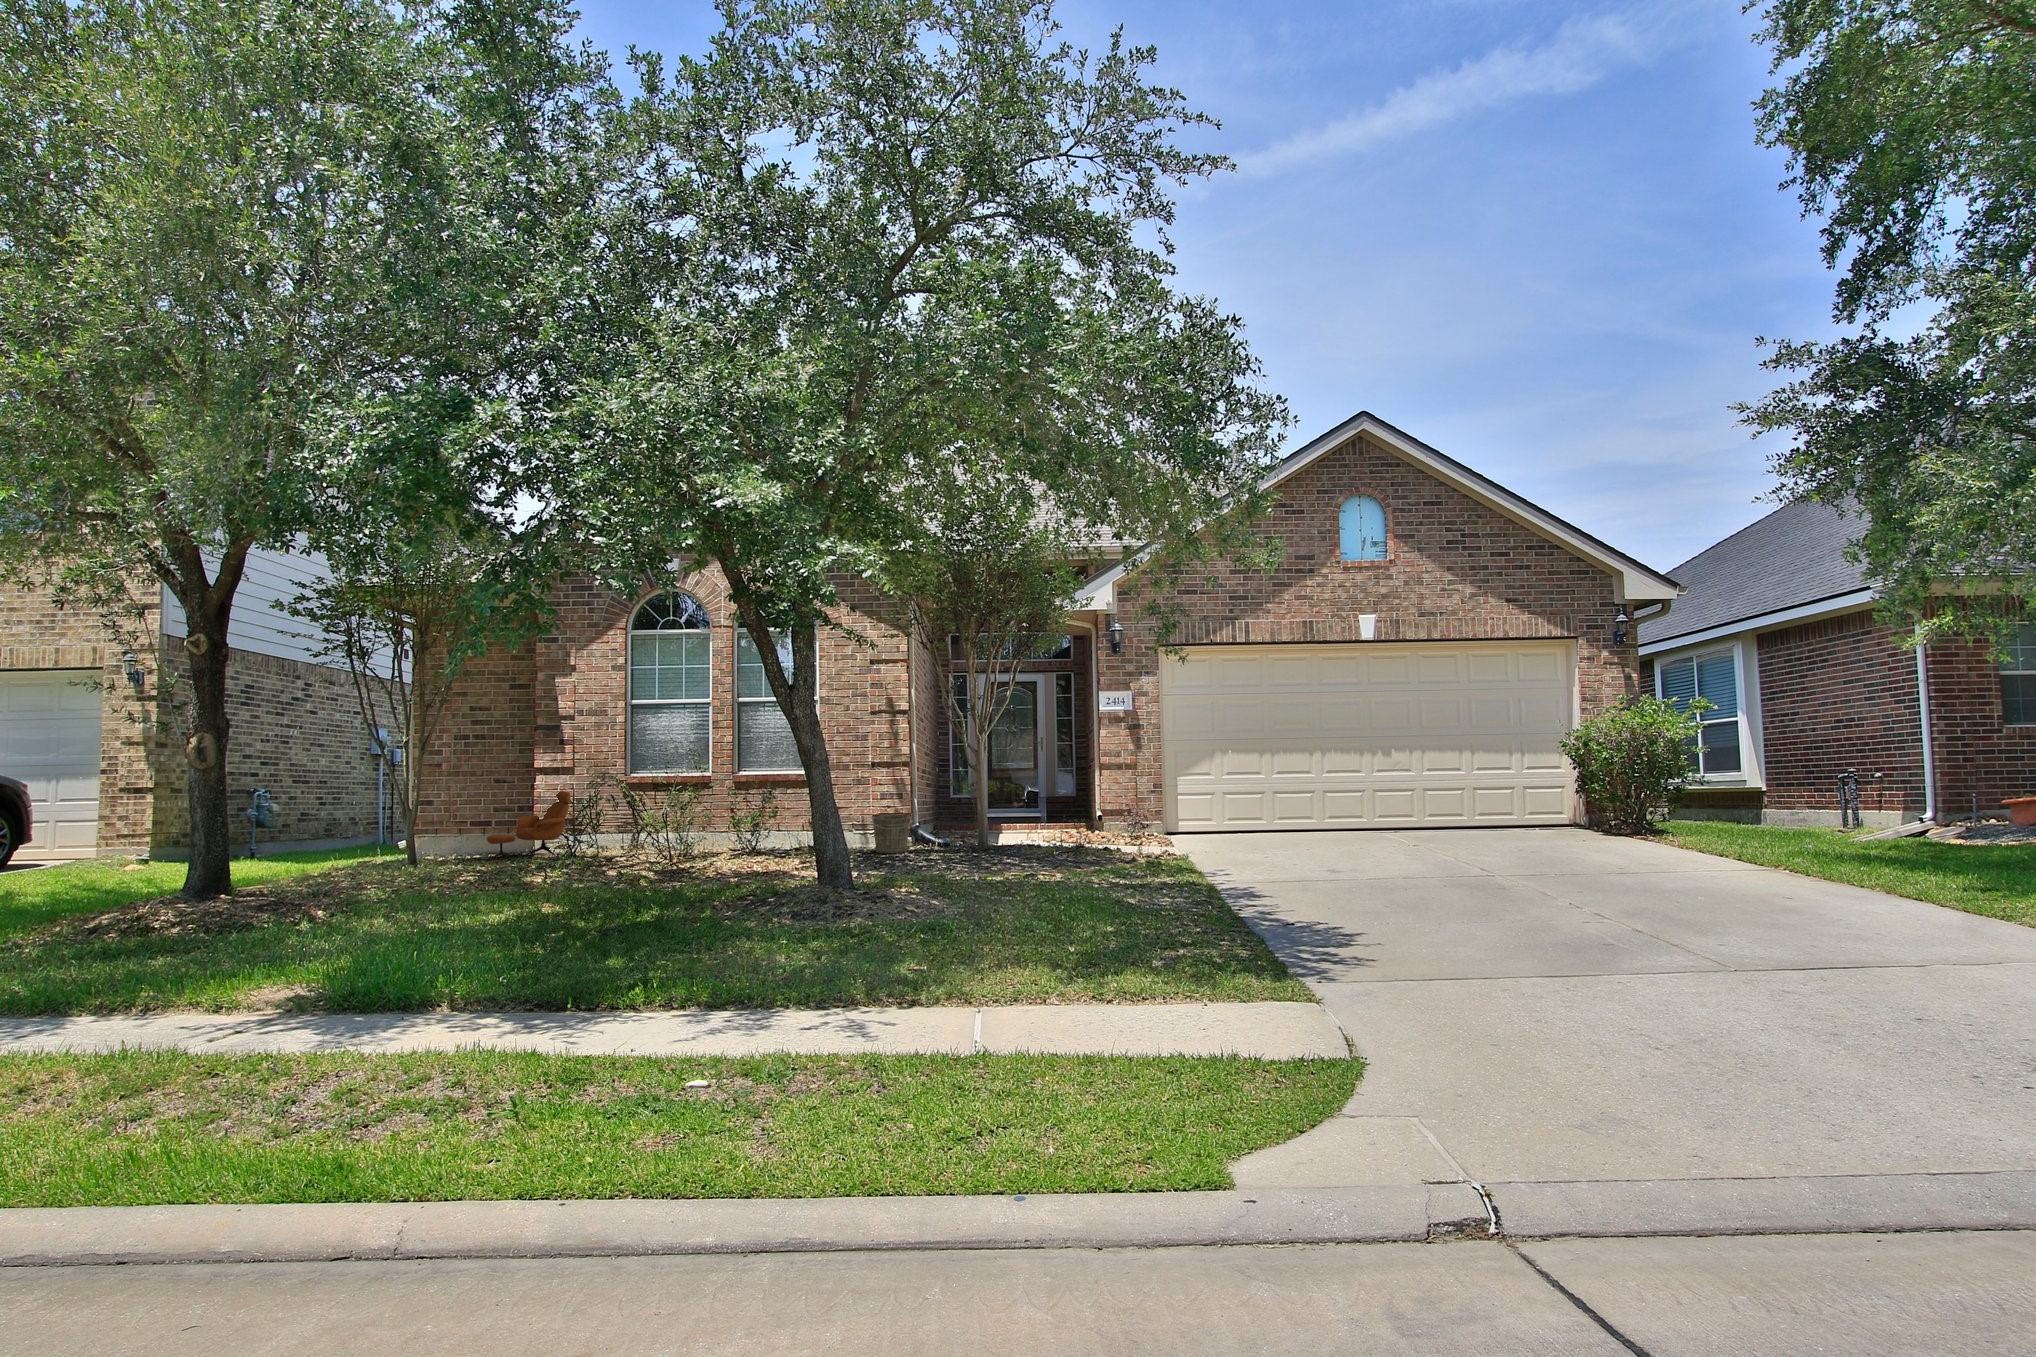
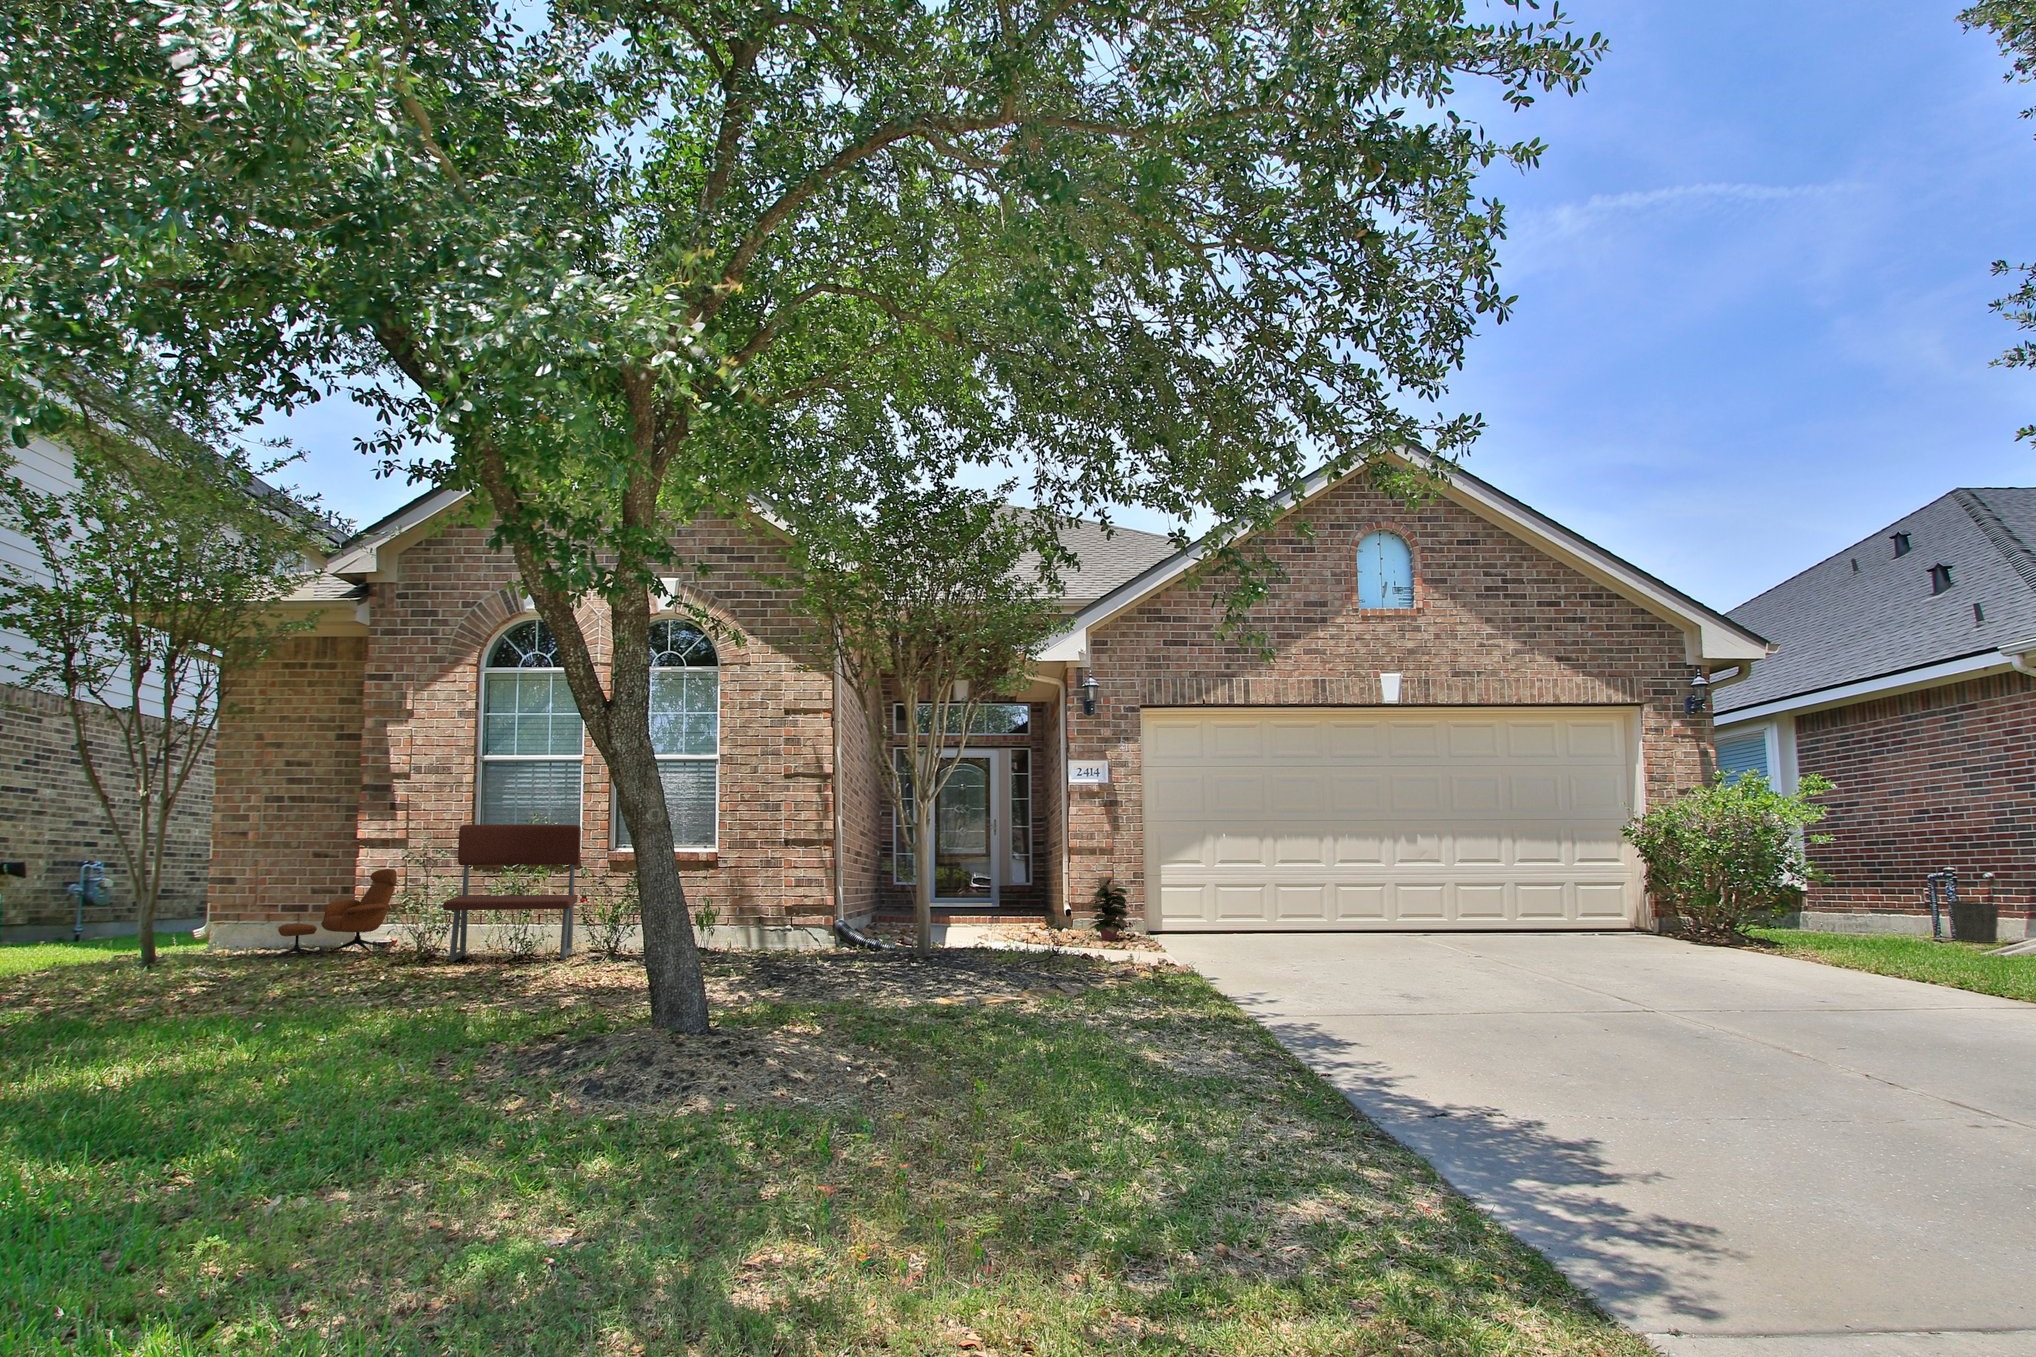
bench: none [616,754,714,861] -> present [443,824,581,962]
decorative plant: none [1114,788,1151,839] -> present [1087,877,1127,940]
bucket: present [872,815,911,853] -> present [1950,900,1999,943]

